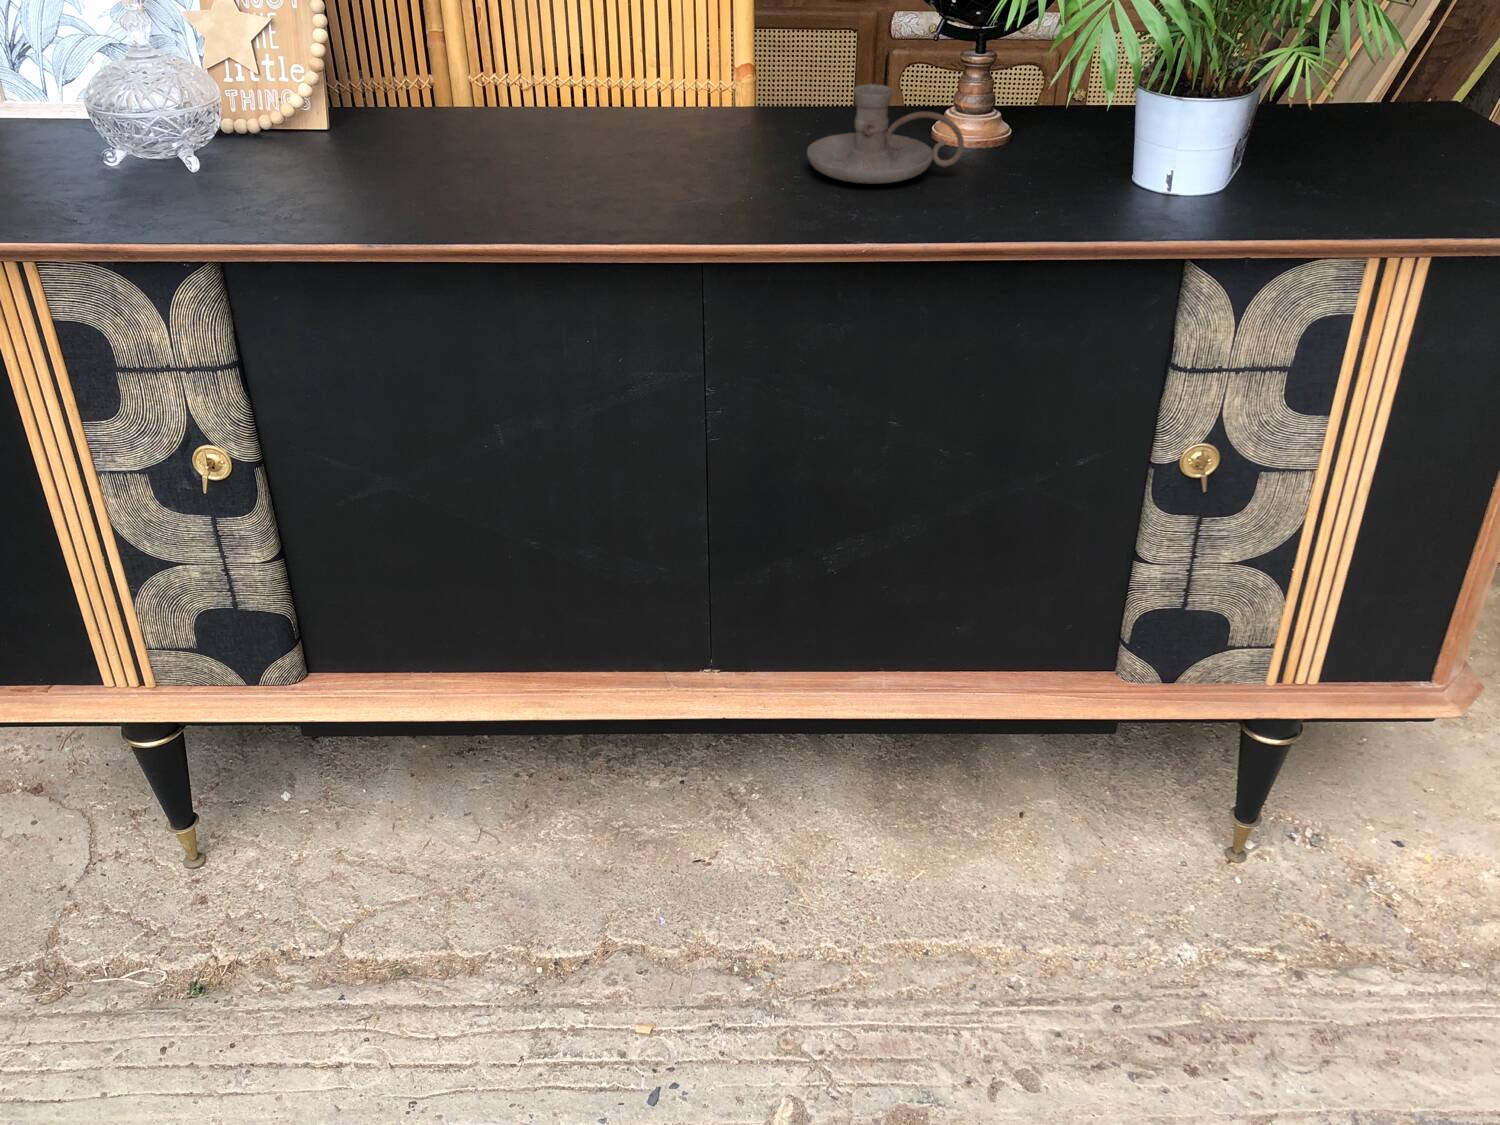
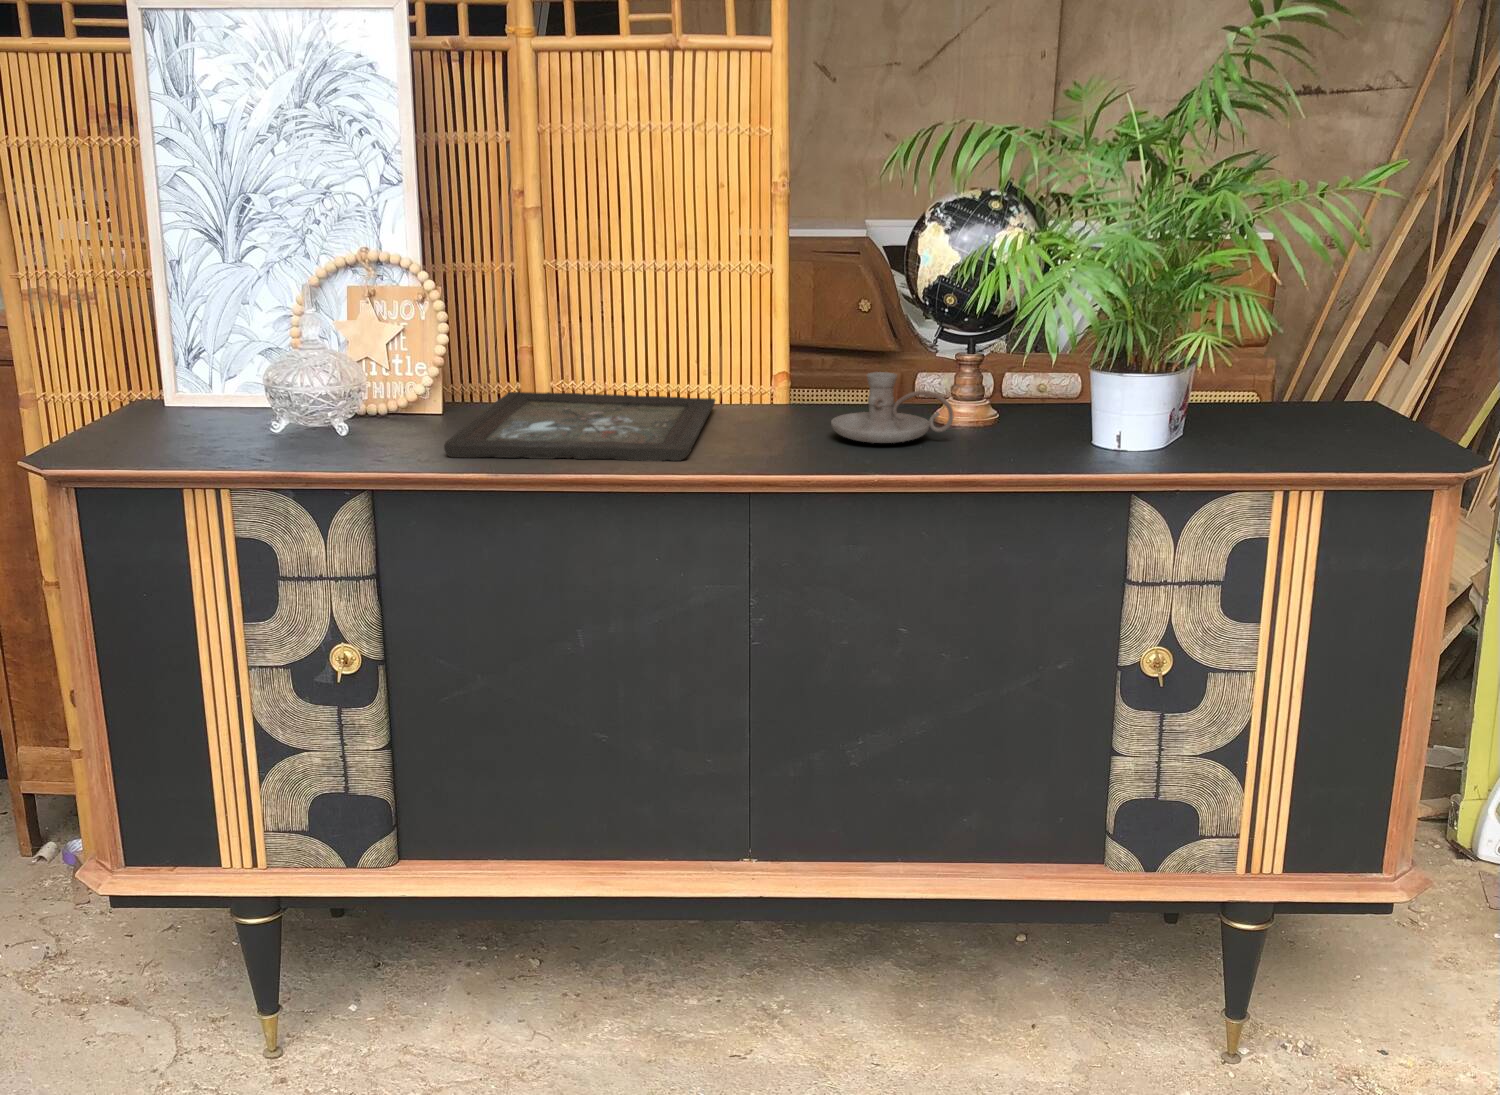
tray: none [307,95,661,218] -> present [444,392,715,461]

